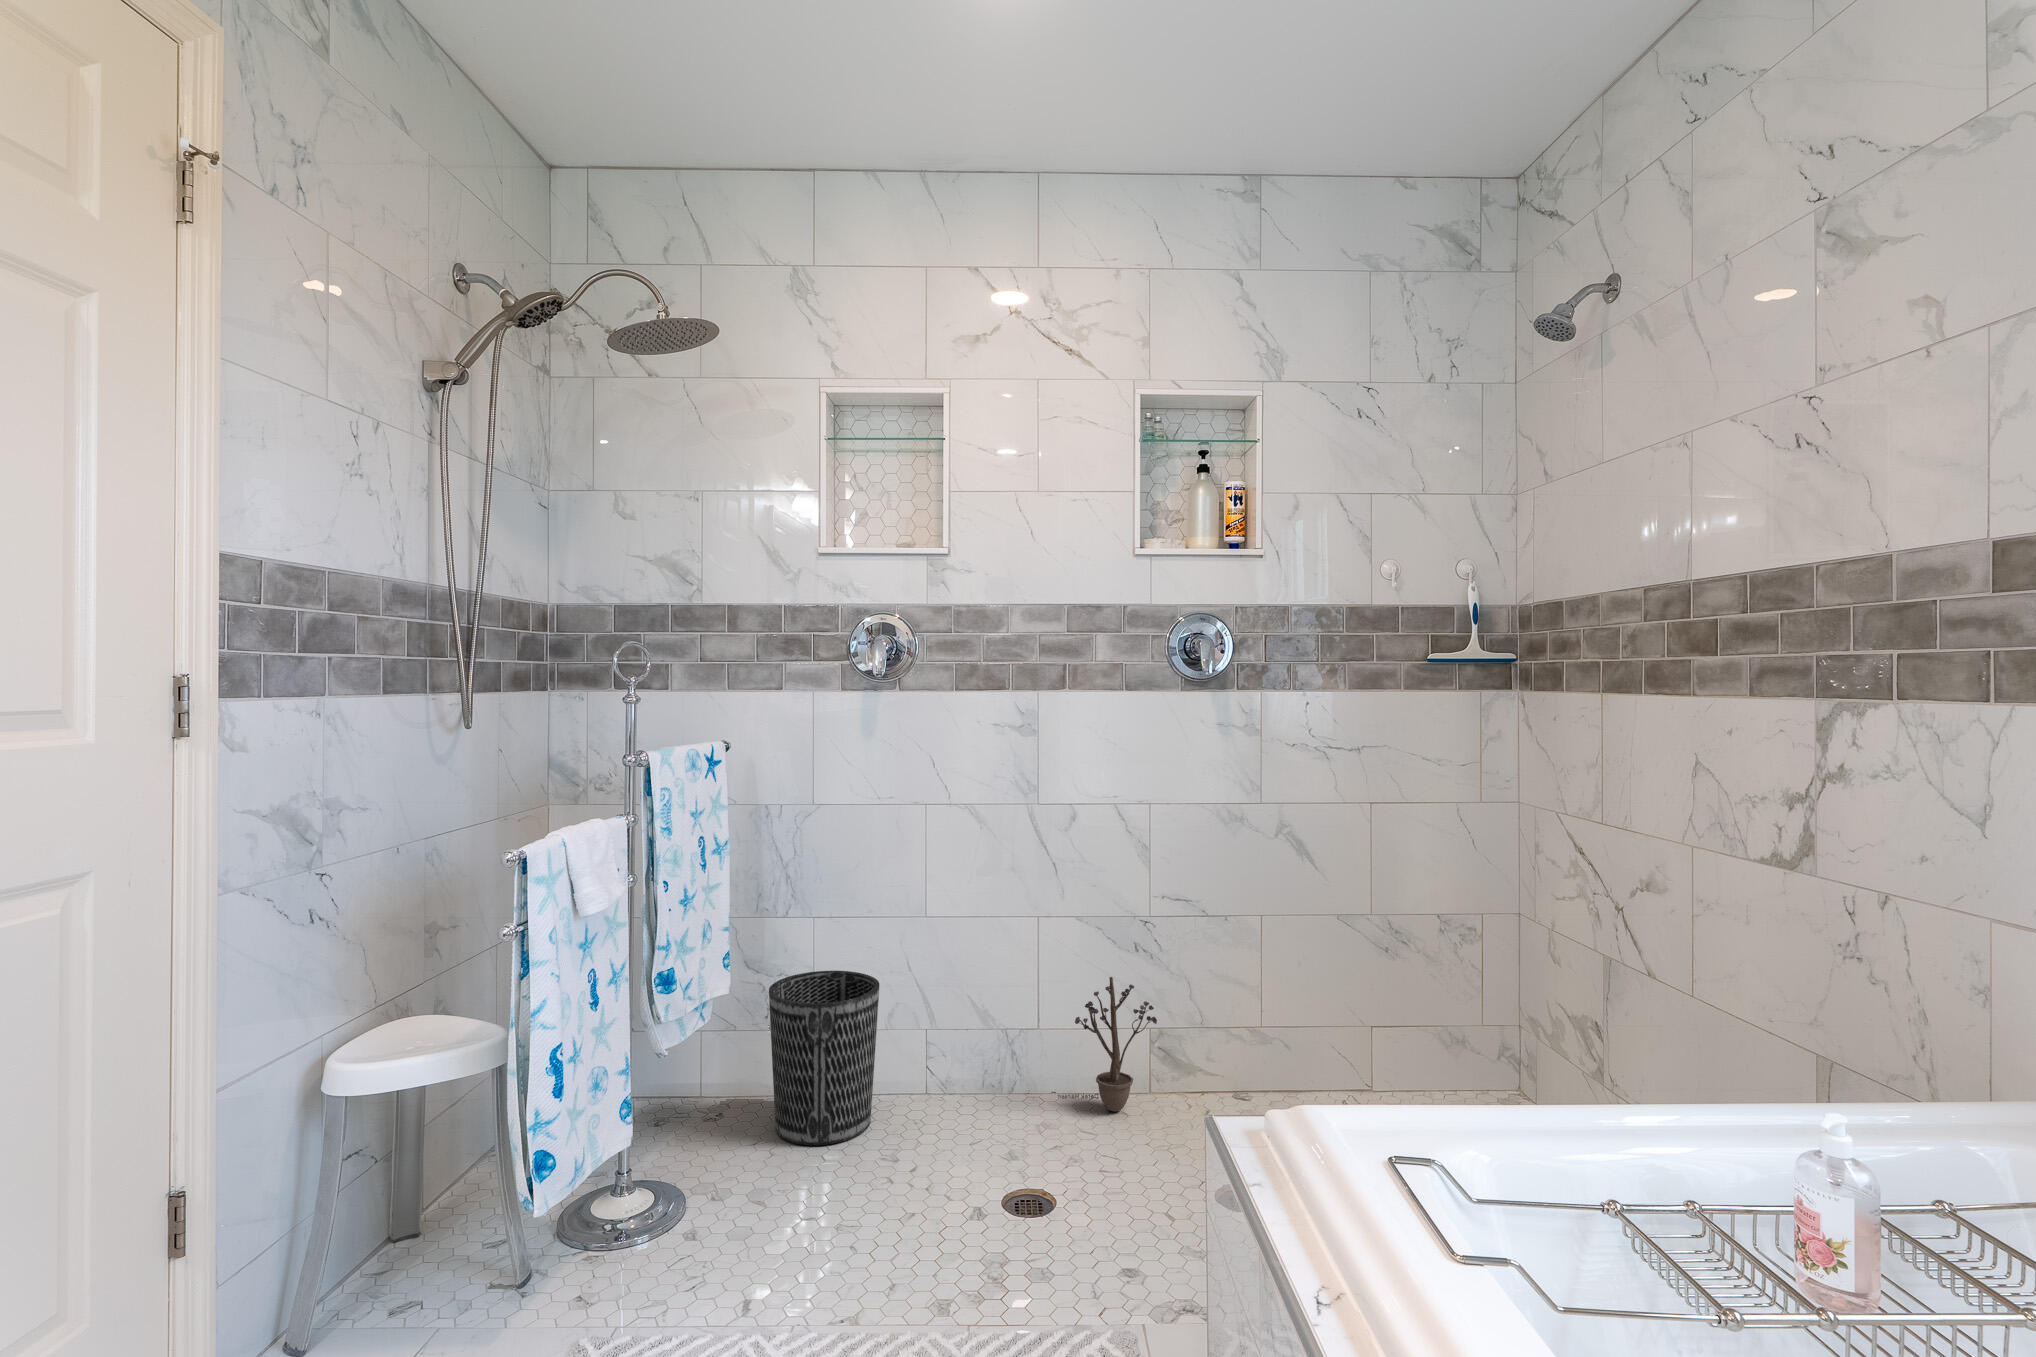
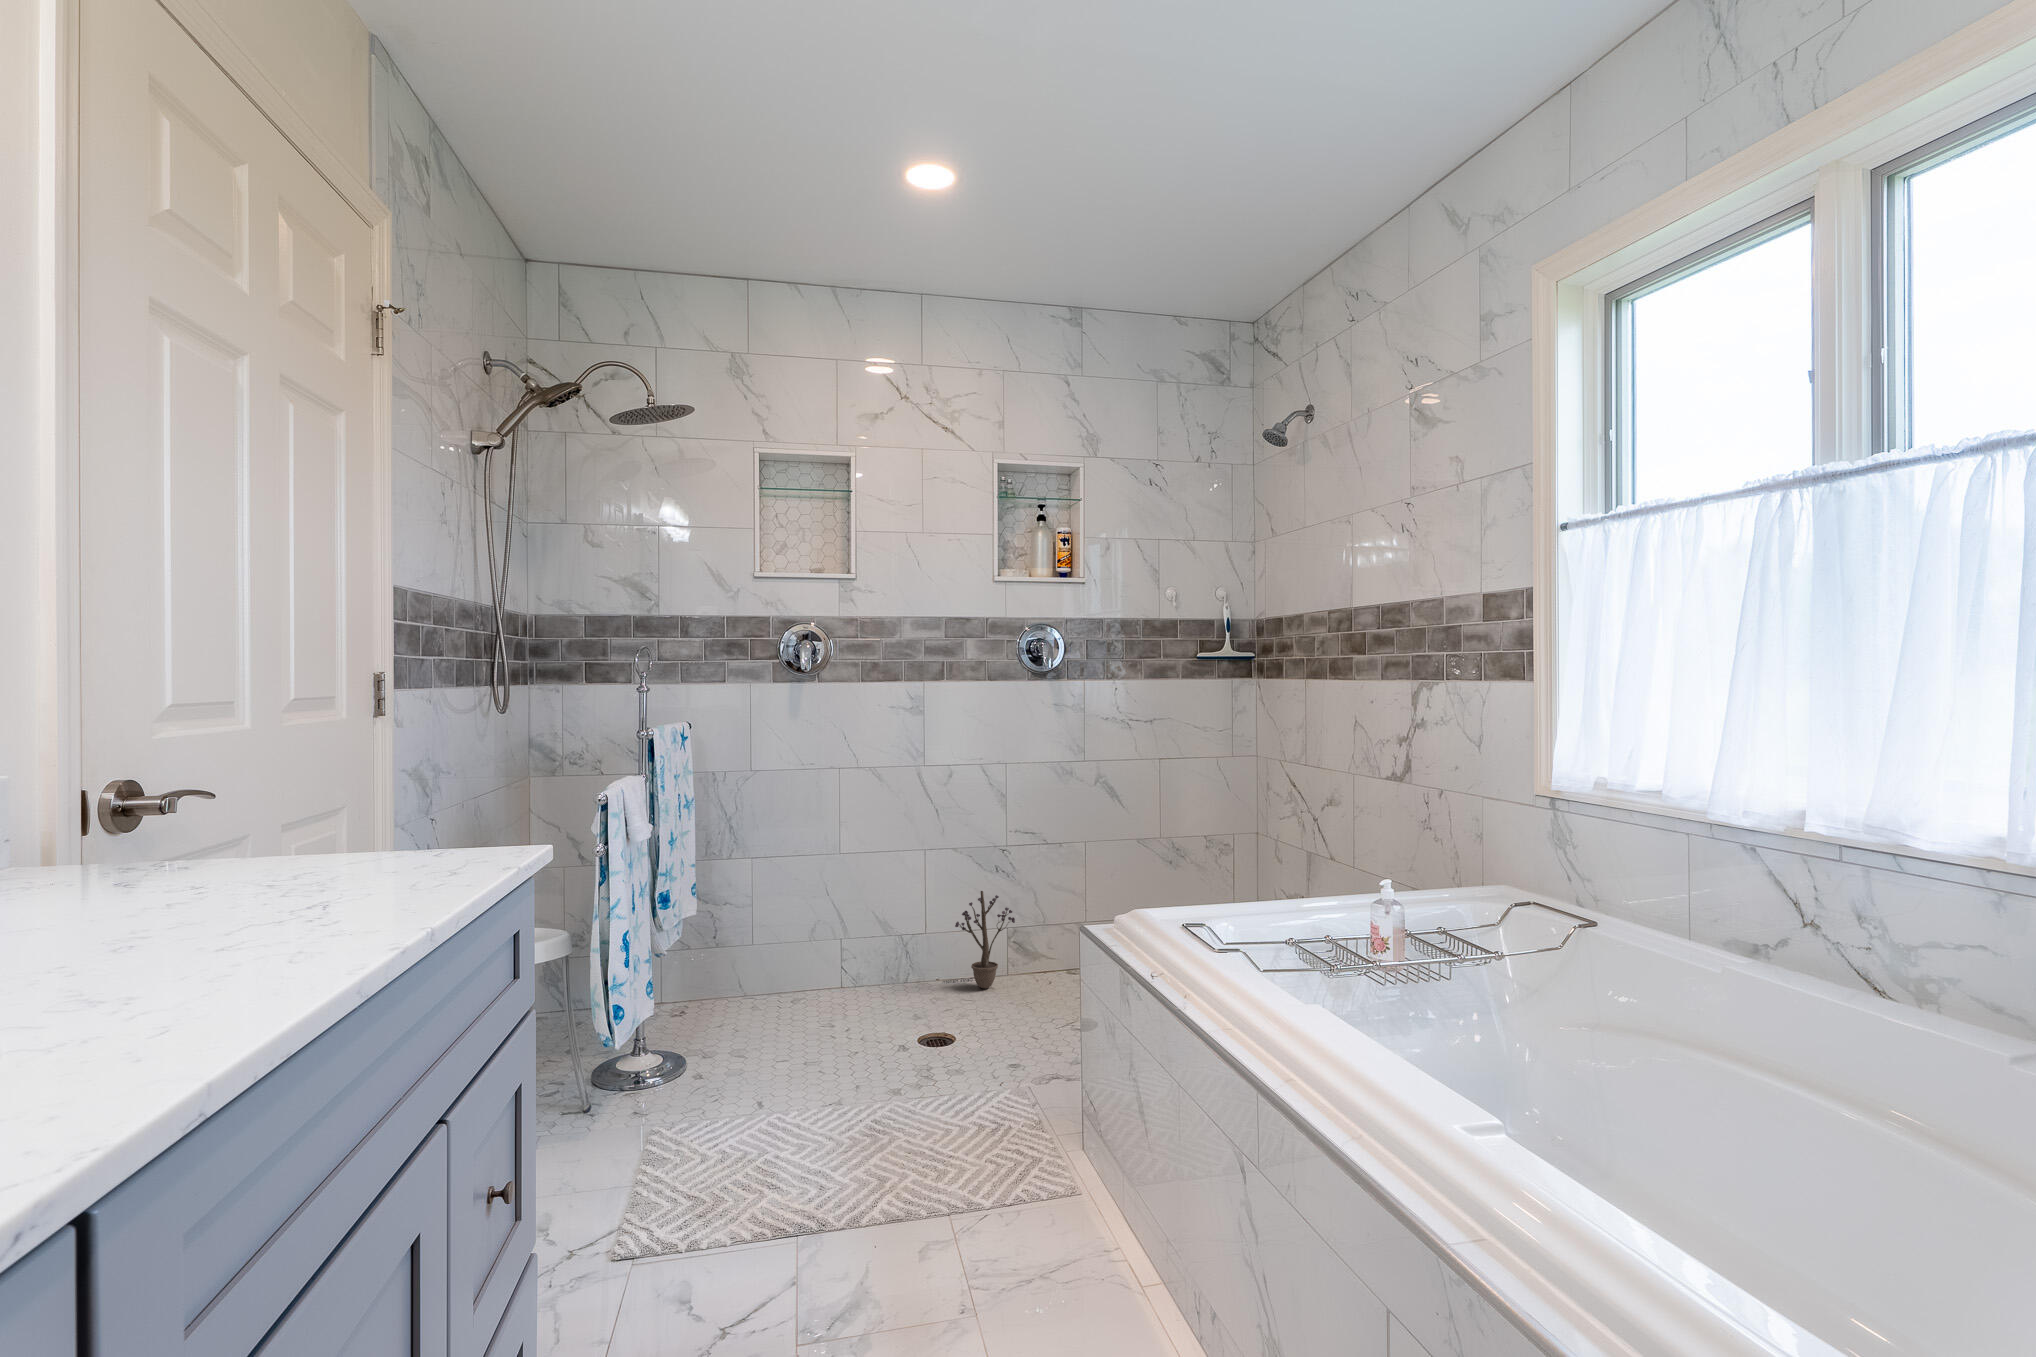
wastebasket: present [769,971,880,1145] -> none [726,899,811,1024]

